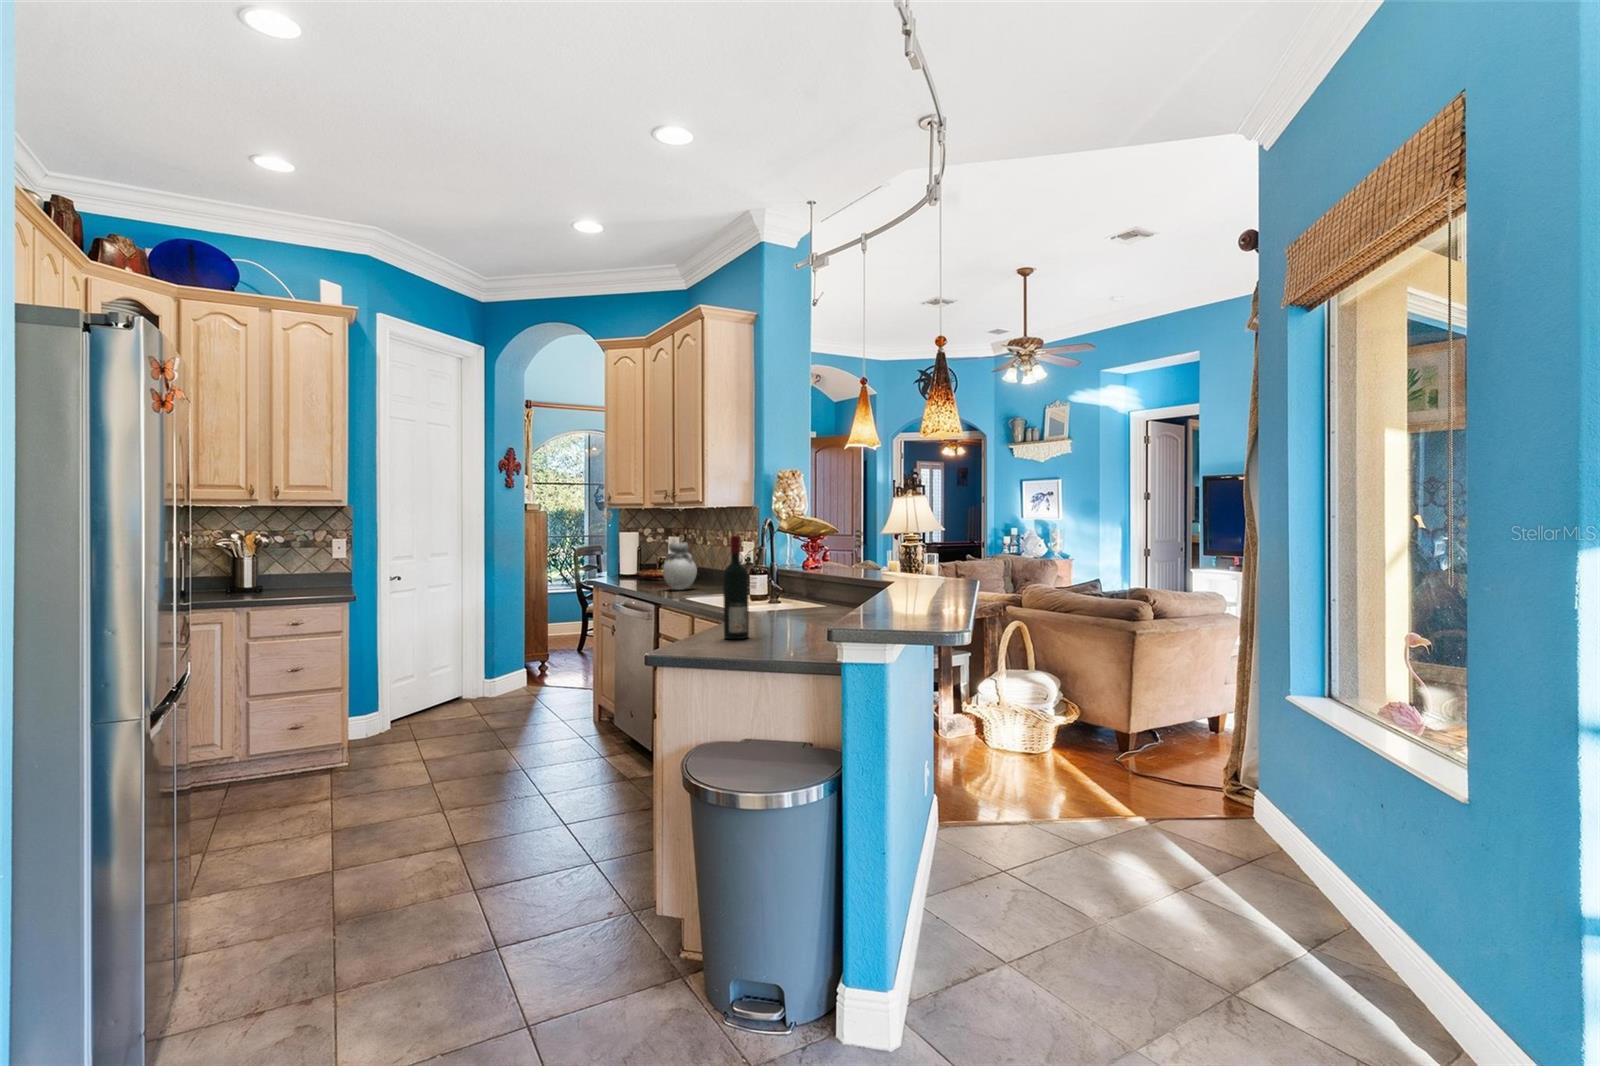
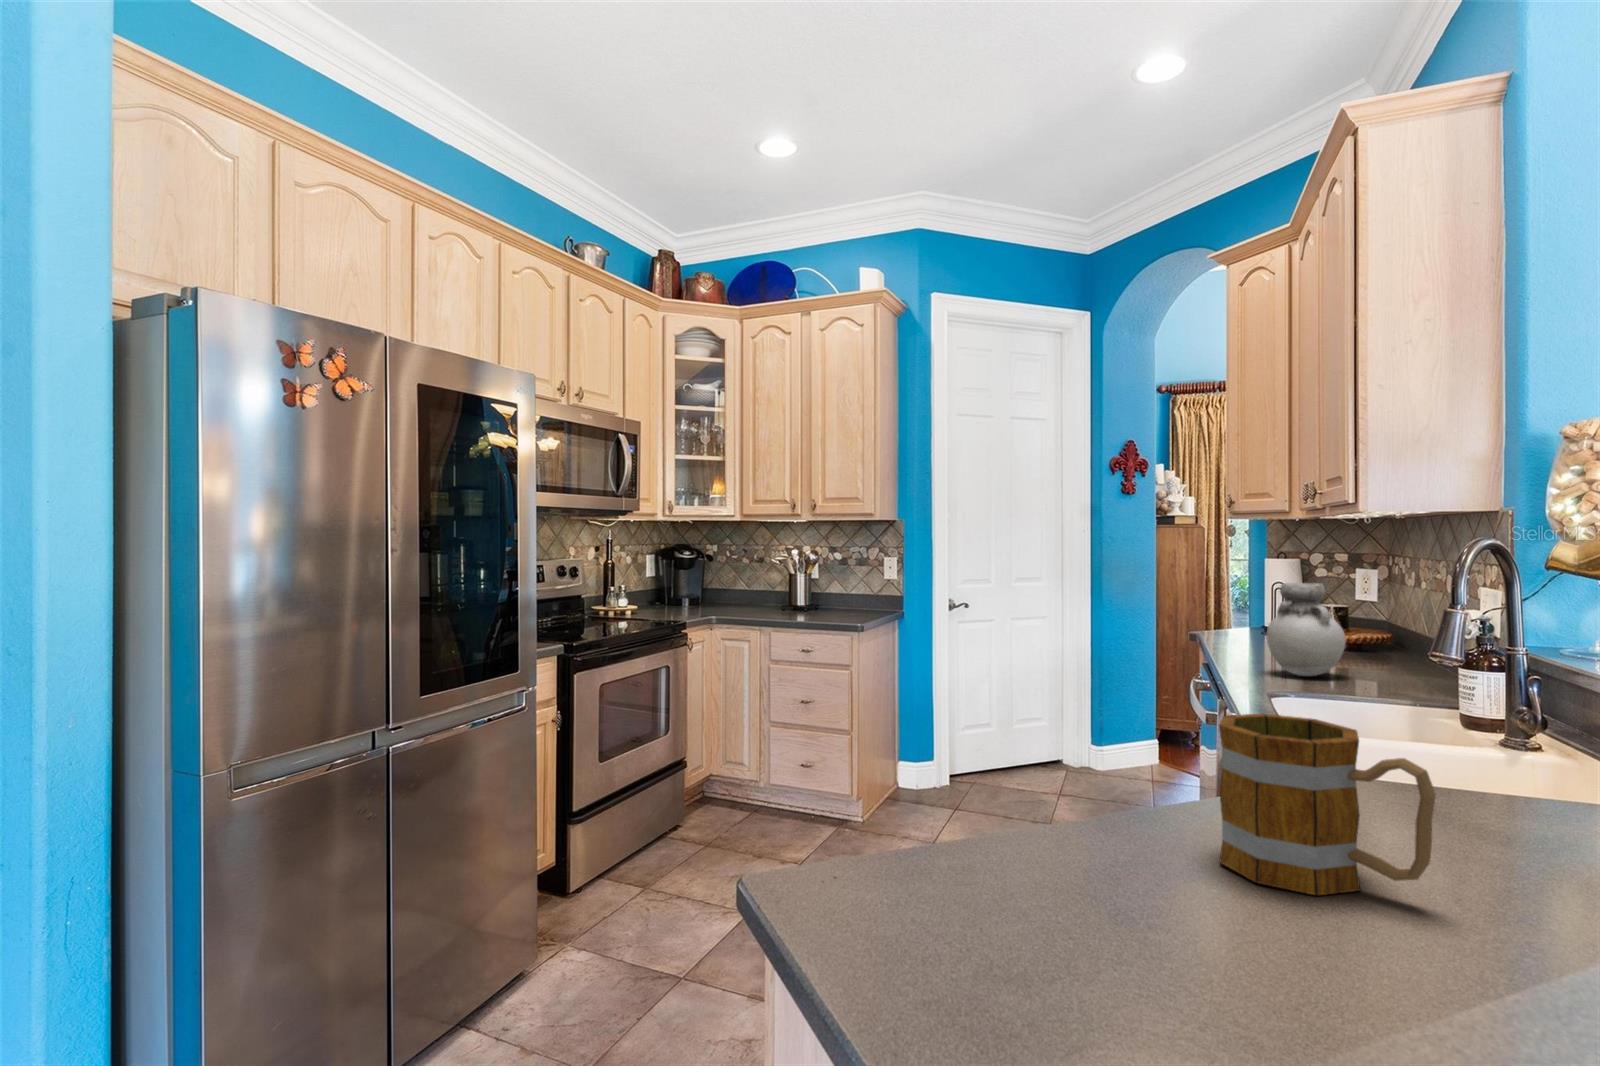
wine bottle: present [723,536,749,639] -> none [897,605,990,999]
mug: none [749,574,805,621] -> present [1219,714,1436,895]

